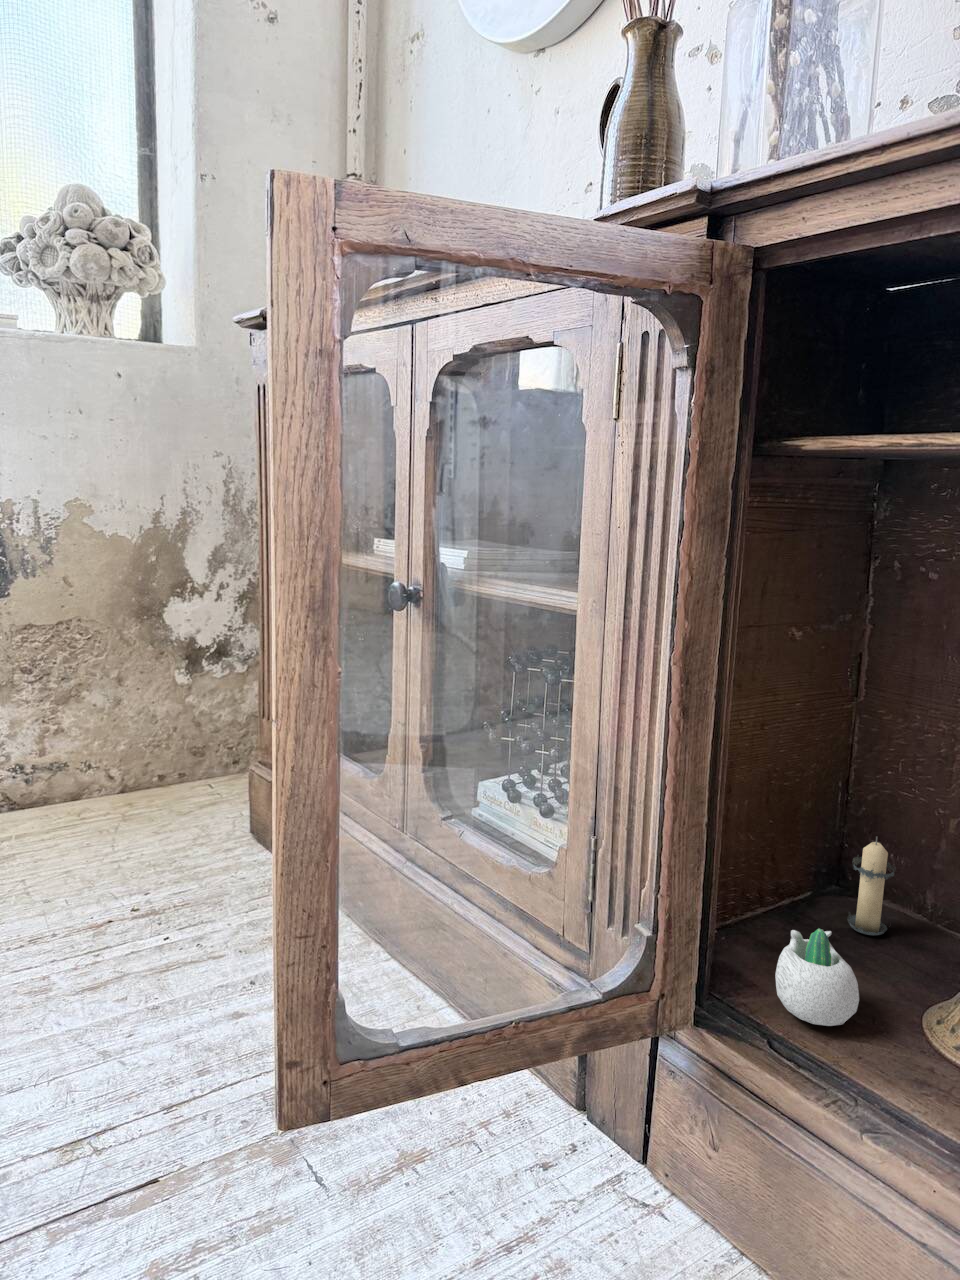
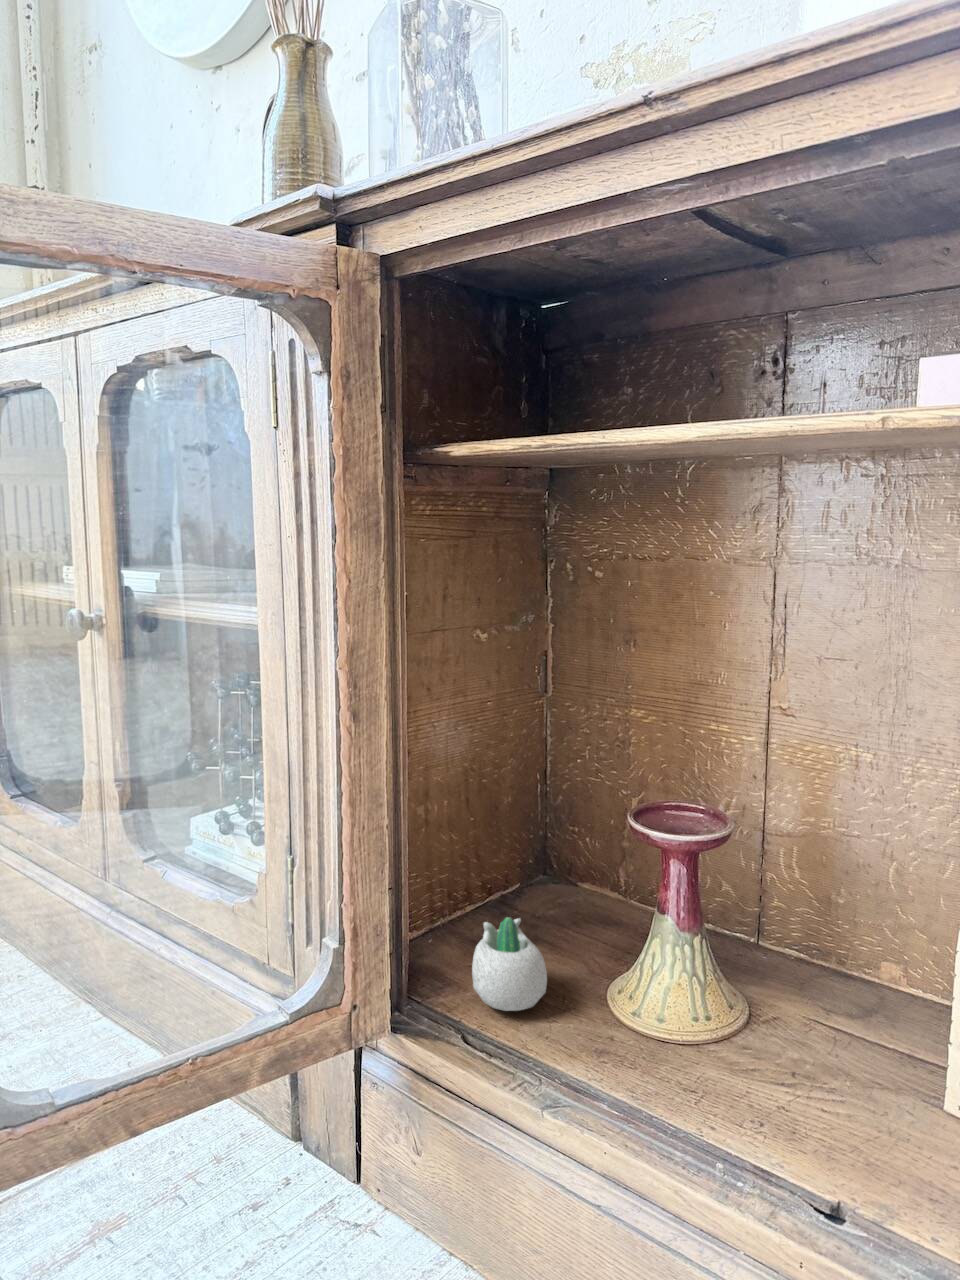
candle: present [848,836,896,936] -> none [546,822,592,920]

